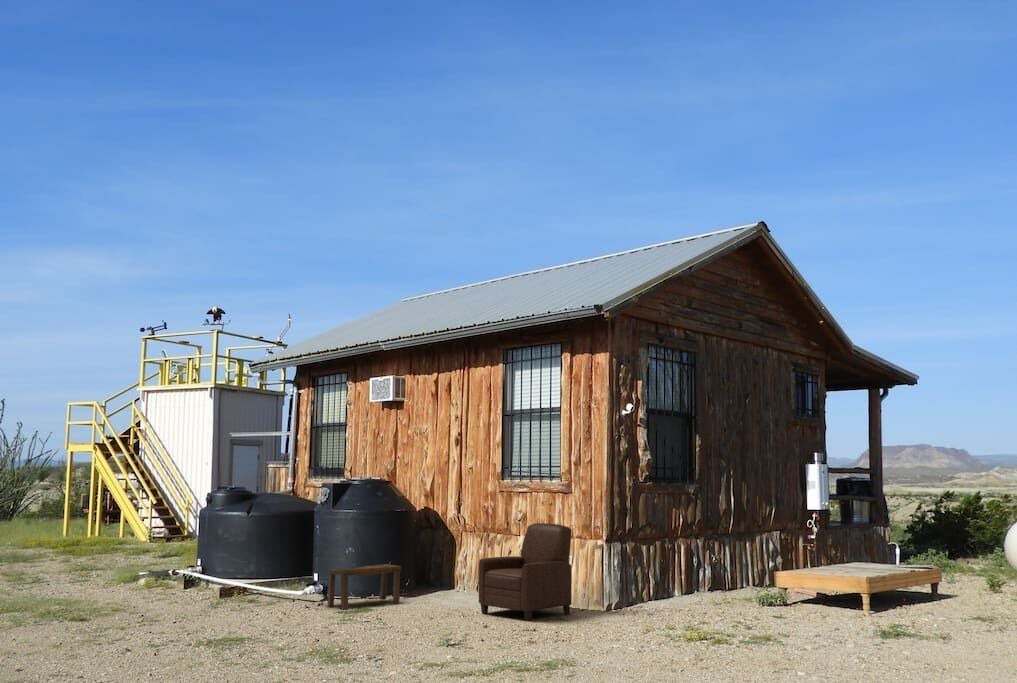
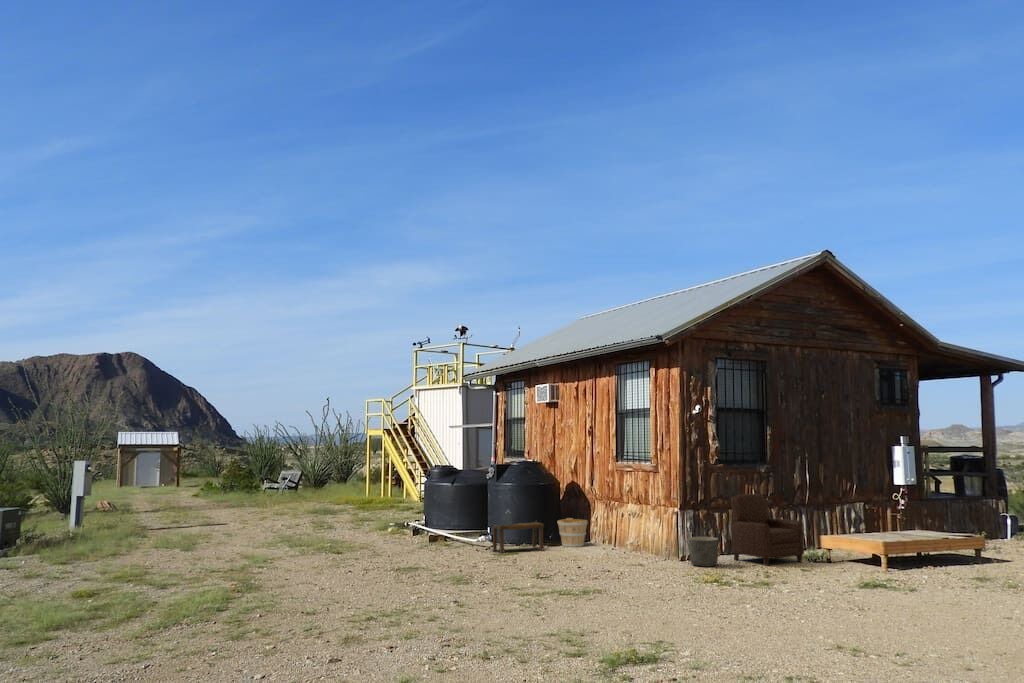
chair: present [479,523,572,621] -> present [731,494,804,566]
wooden bucket: none [410,558,452,598] -> present [557,518,588,547]
planter: none [619,578,658,618] -> present [689,537,718,567]

